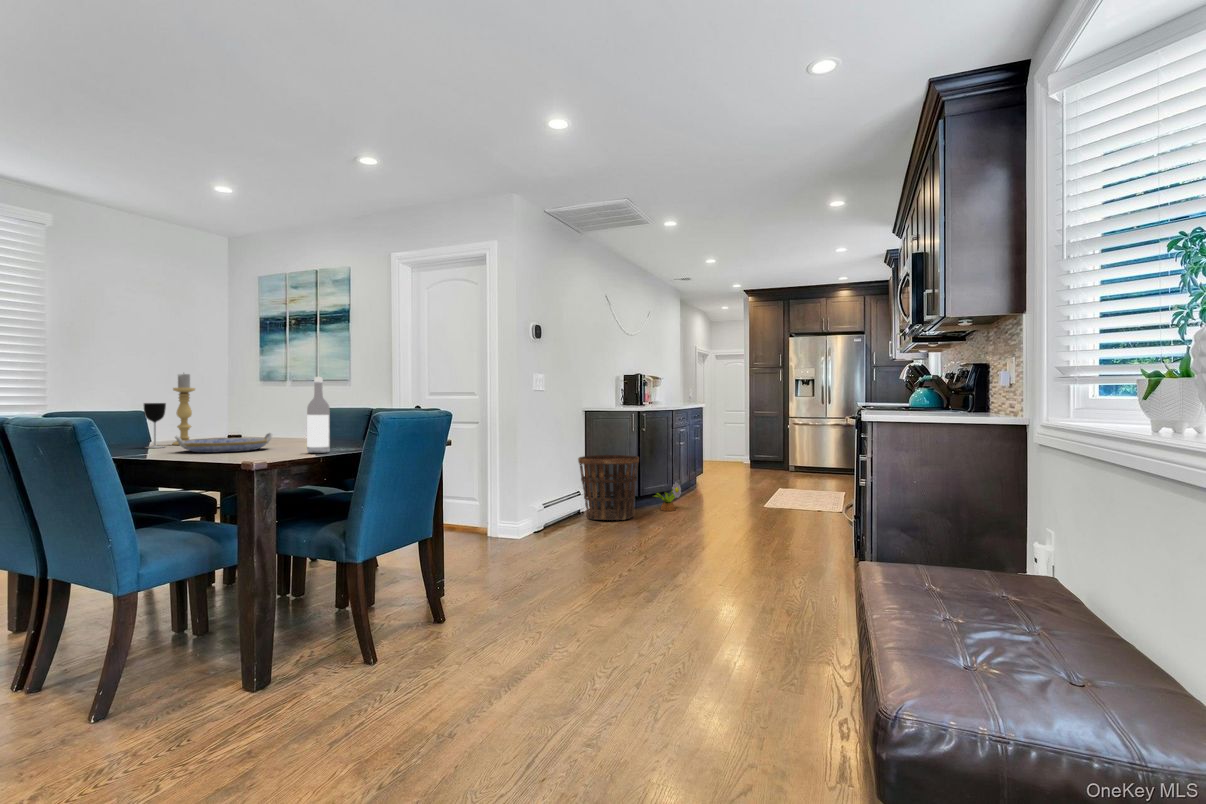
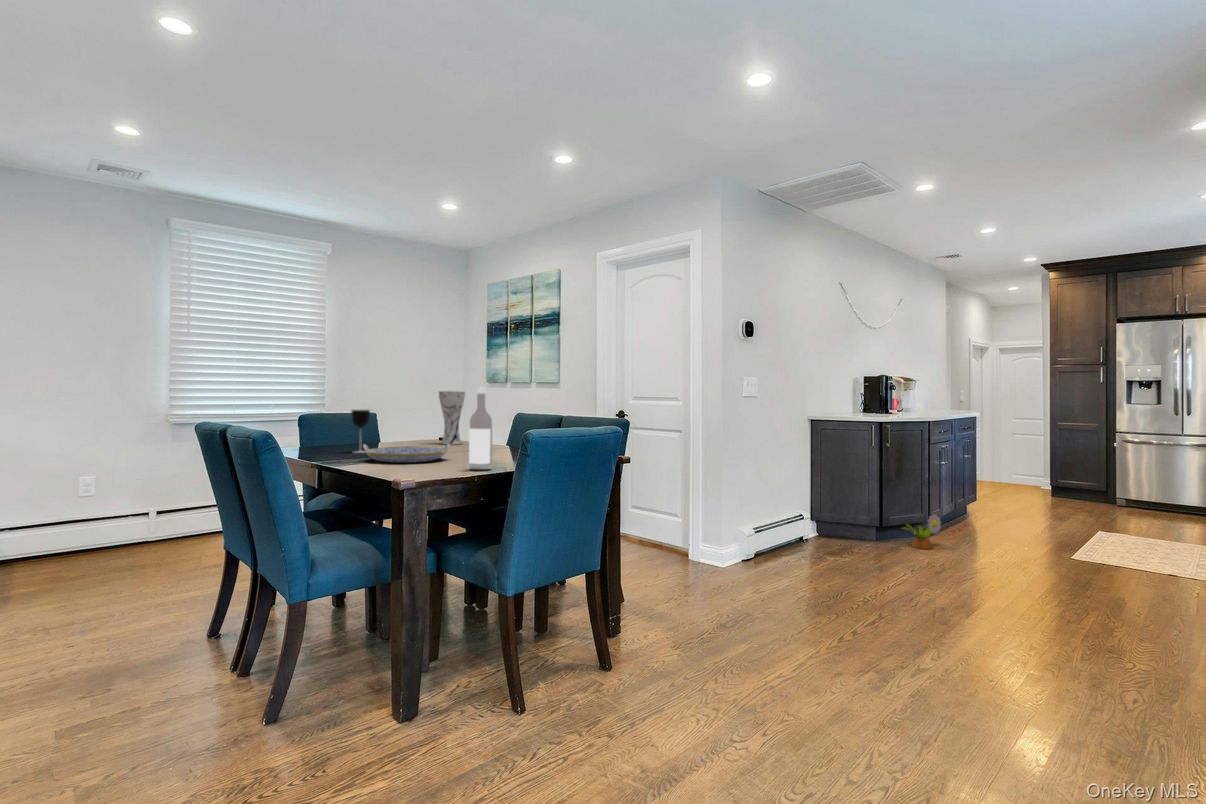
candle holder: present [173,374,195,445] -> none [379,380,399,450]
vase: none [233,385,263,440] -> present [439,391,465,445]
basket: present [578,455,639,520] -> none [803,473,882,556]

